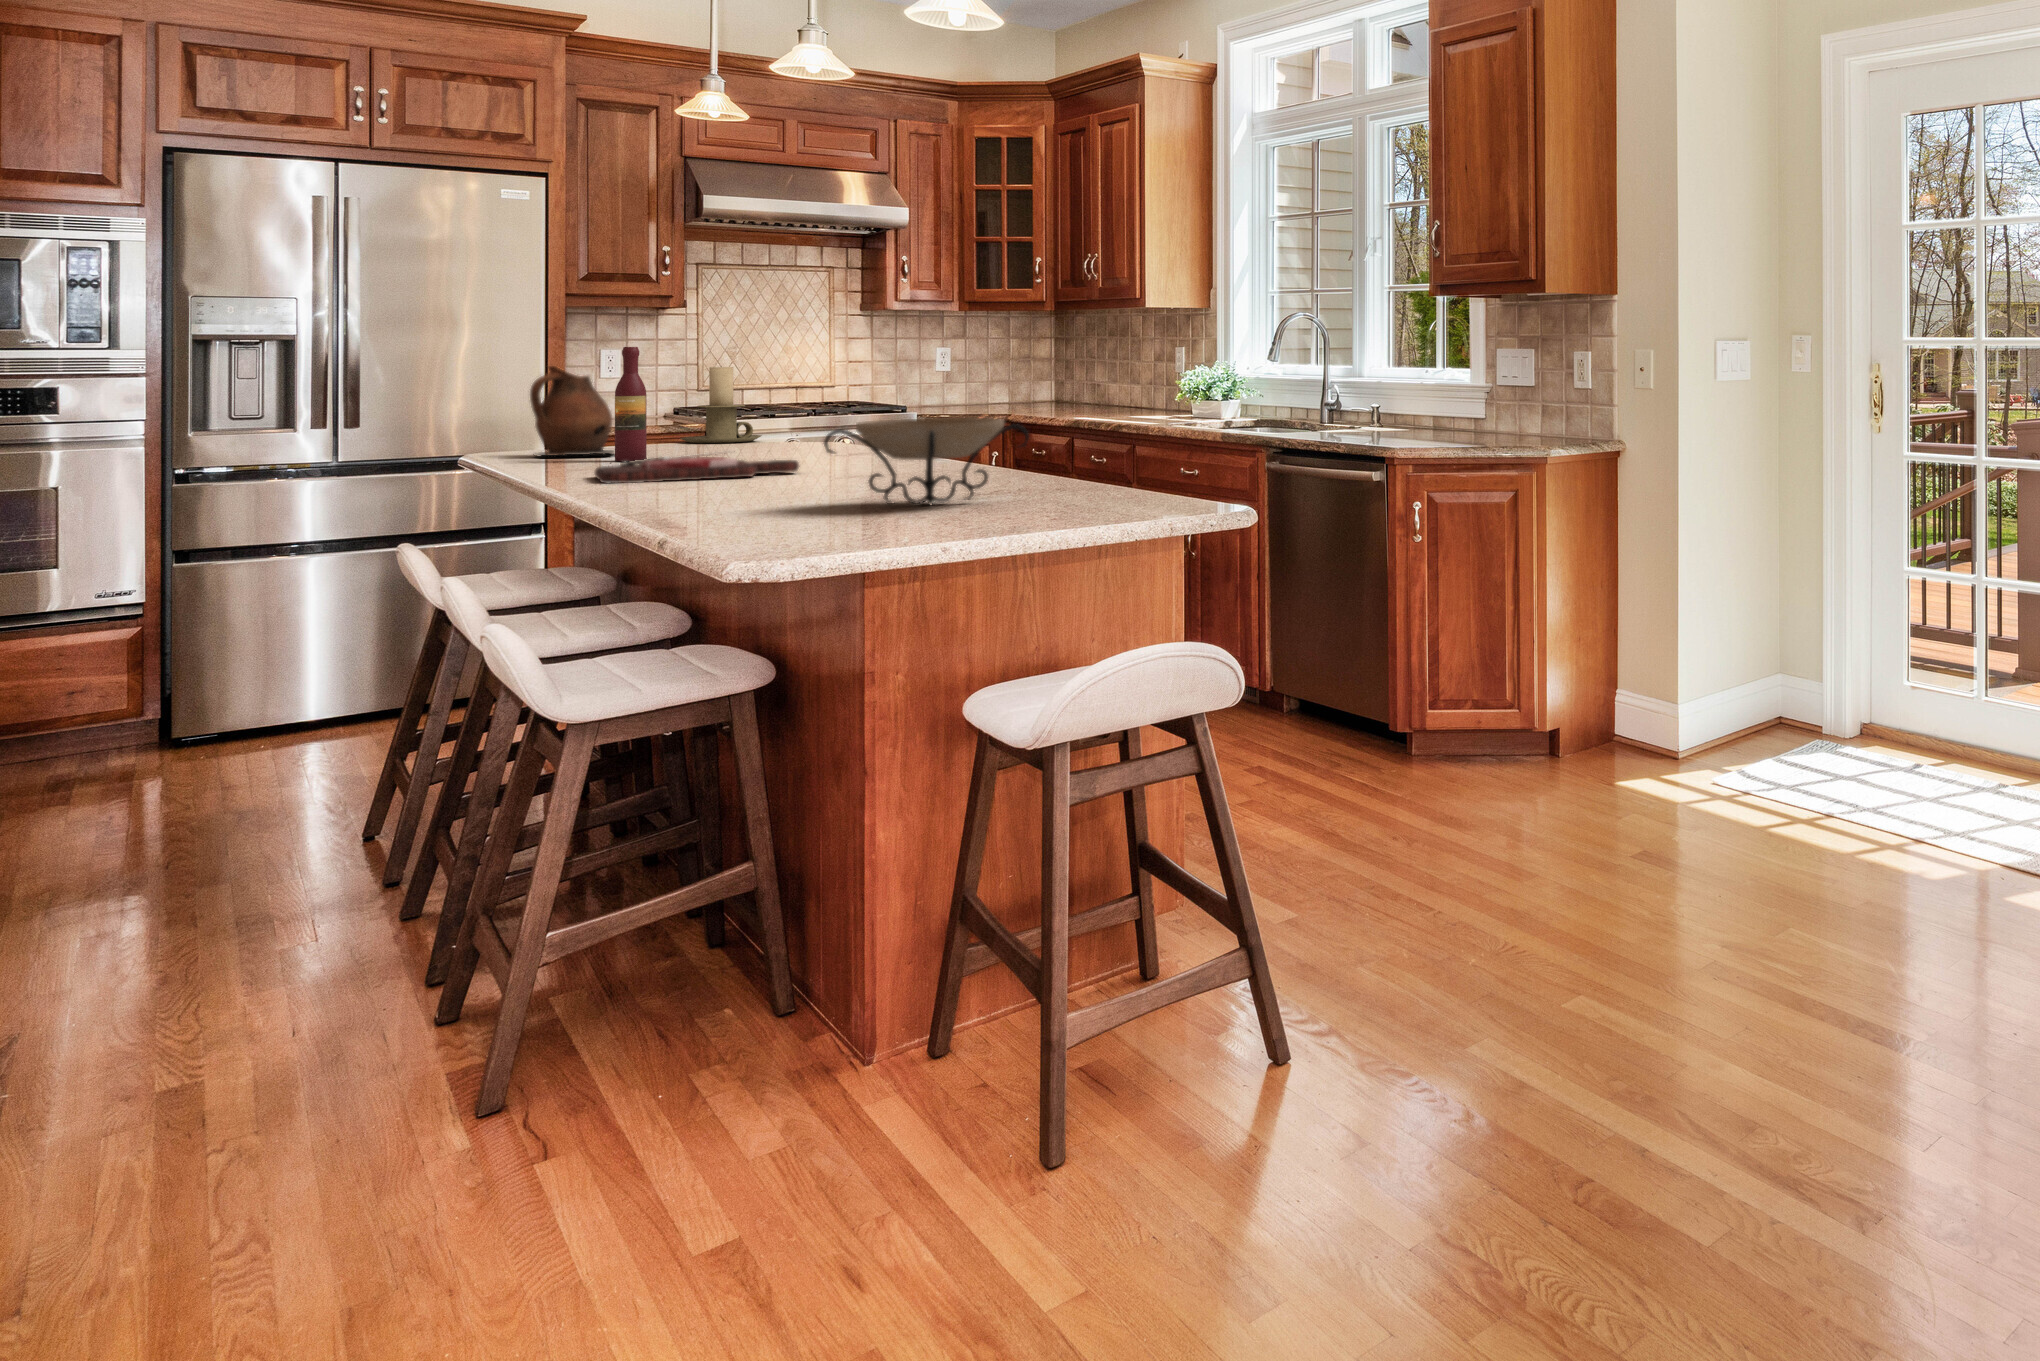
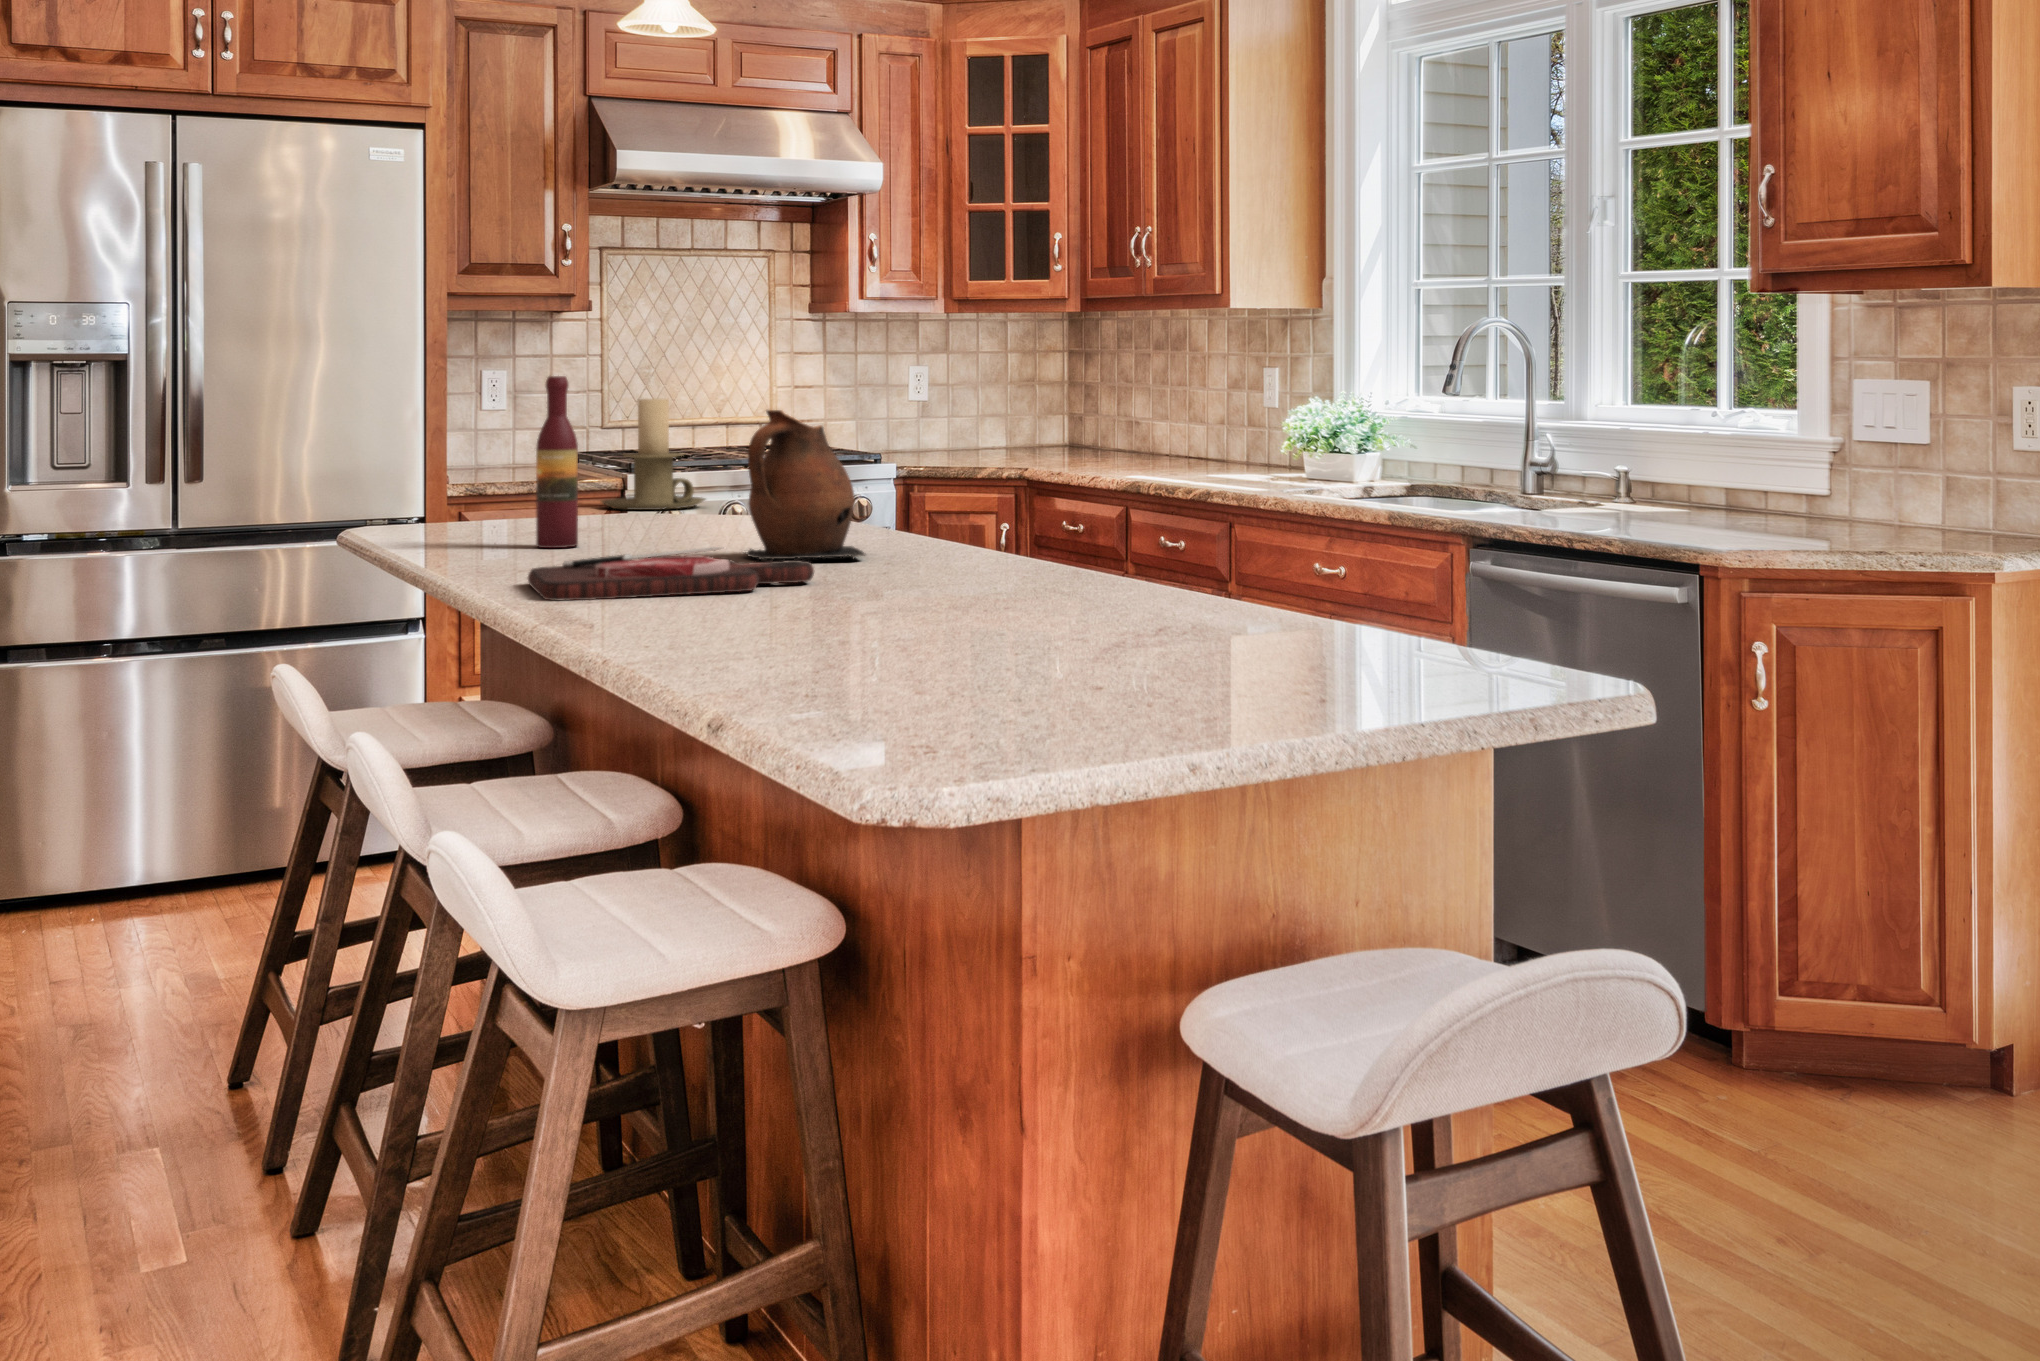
ceramic pitcher: present [530,366,614,457] -> present [745,410,865,560]
decorative bowl: present [824,418,1029,504] -> none [926,520,1256,683]

